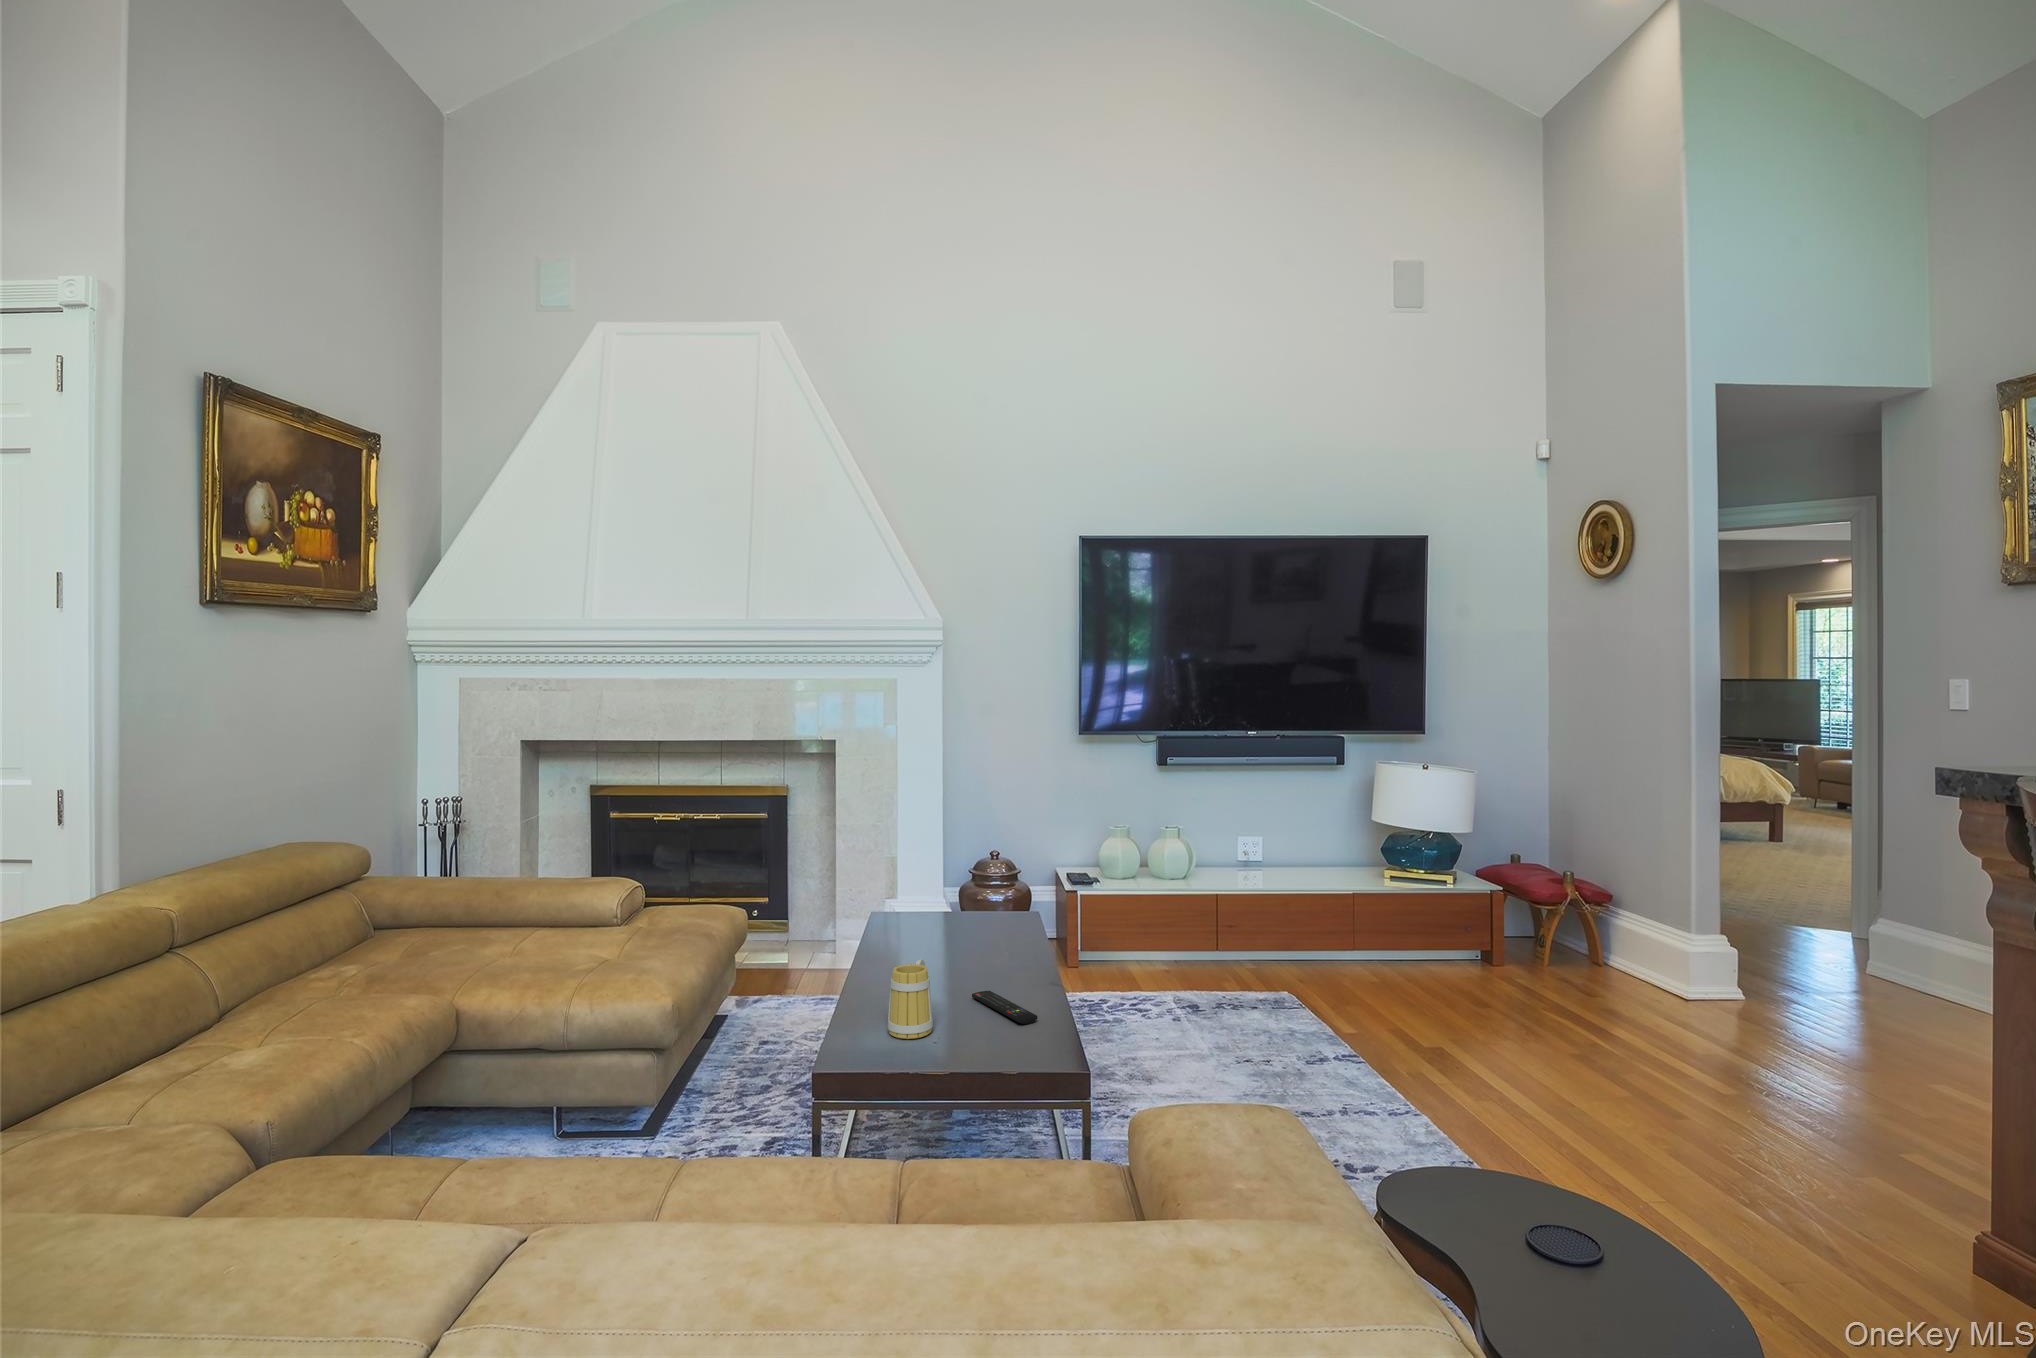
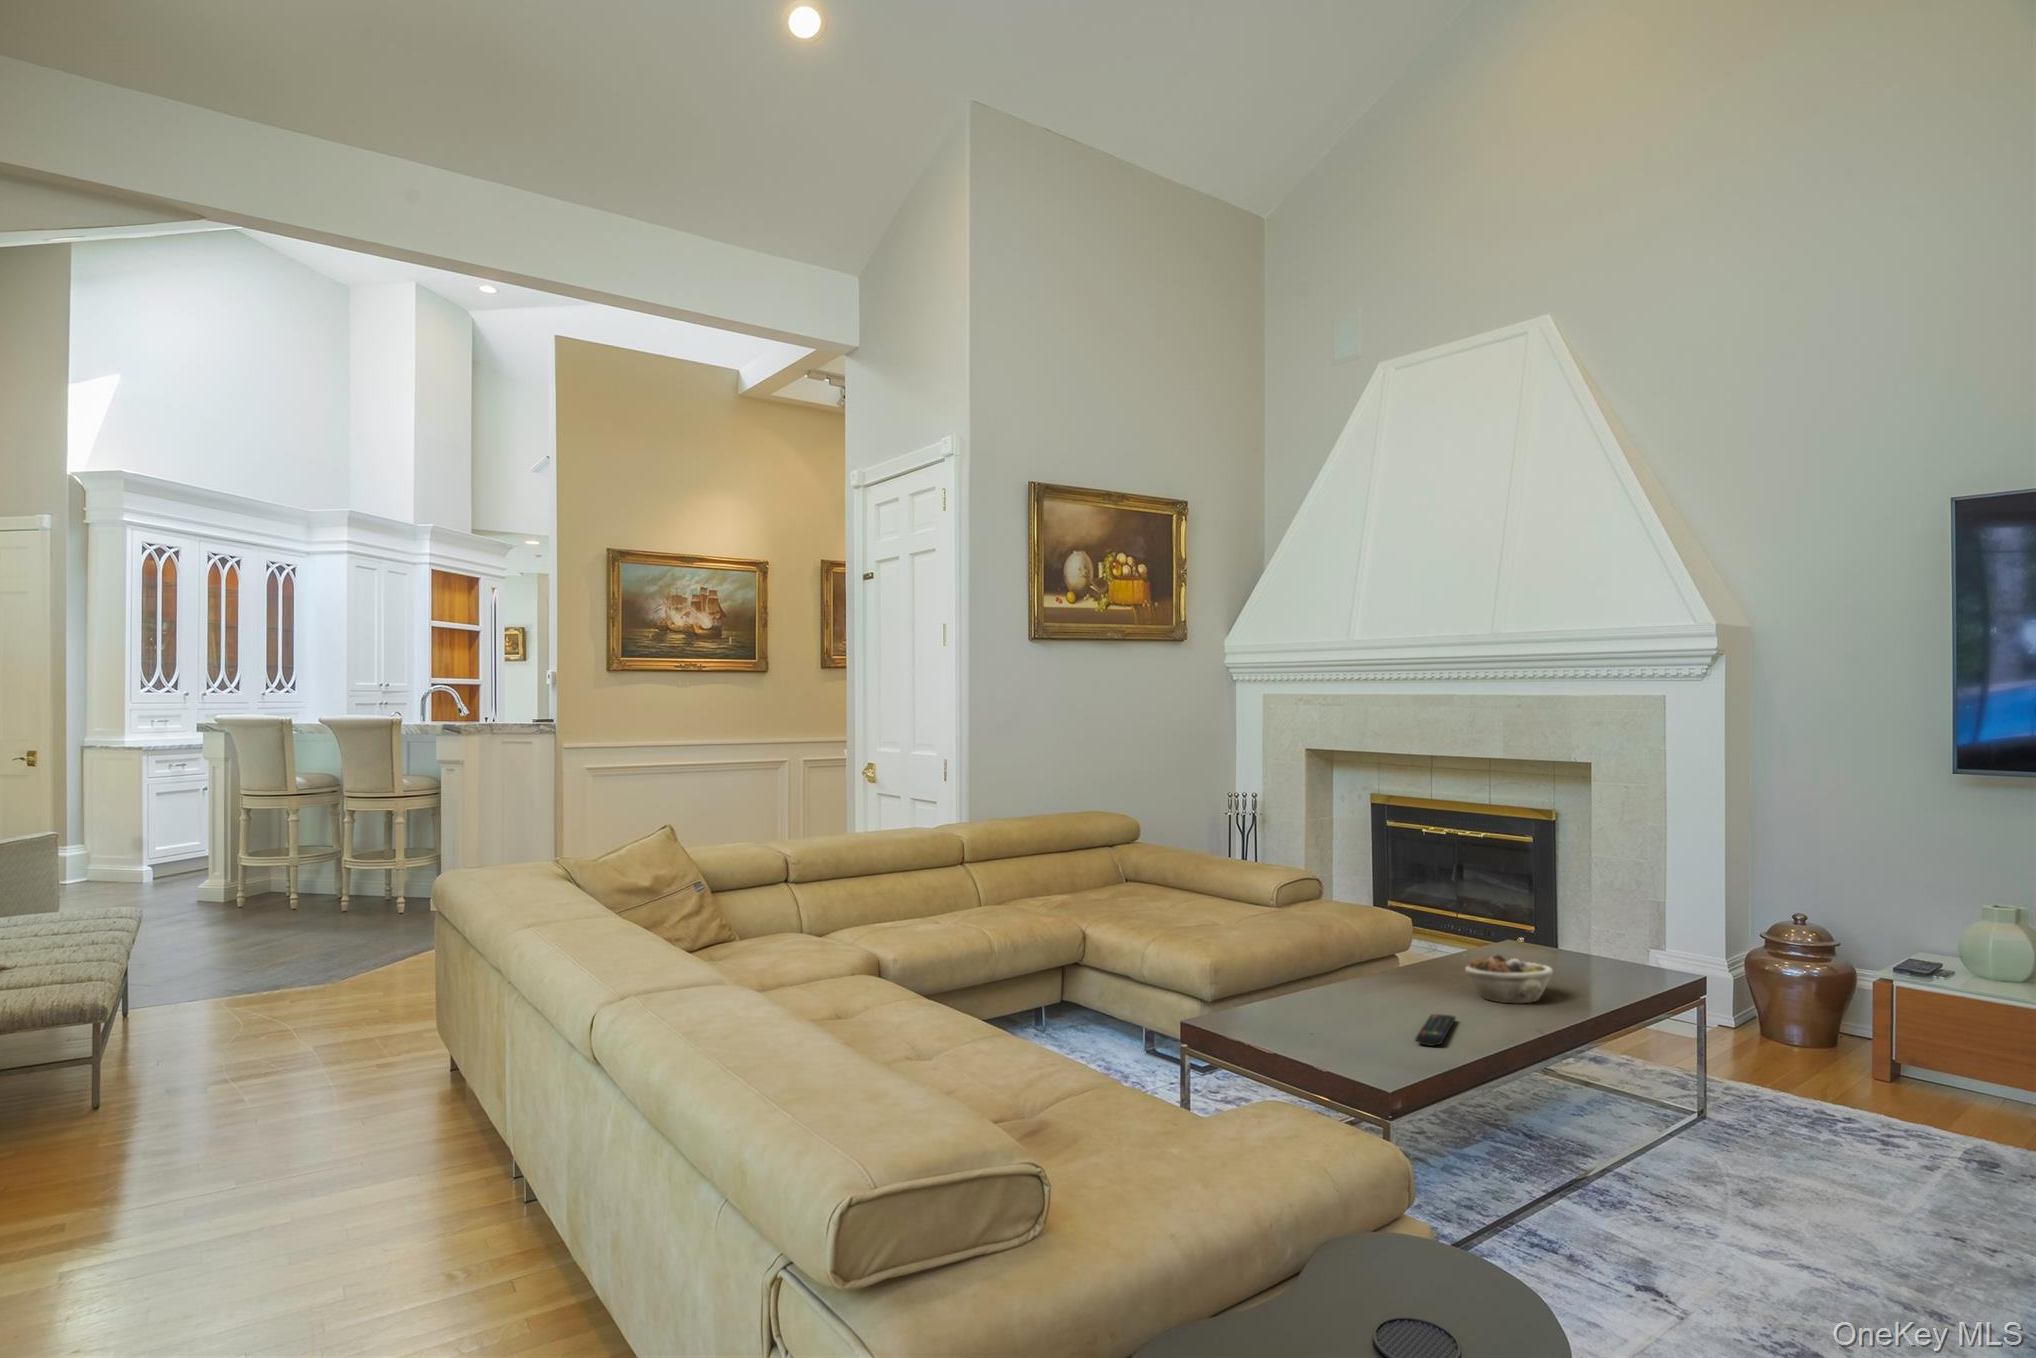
succulent planter: none [935,927,1003,969] -> present [1465,955,1553,1003]
mug: present [888,959,933,1039] -> none [1289,955,1351,1029]

